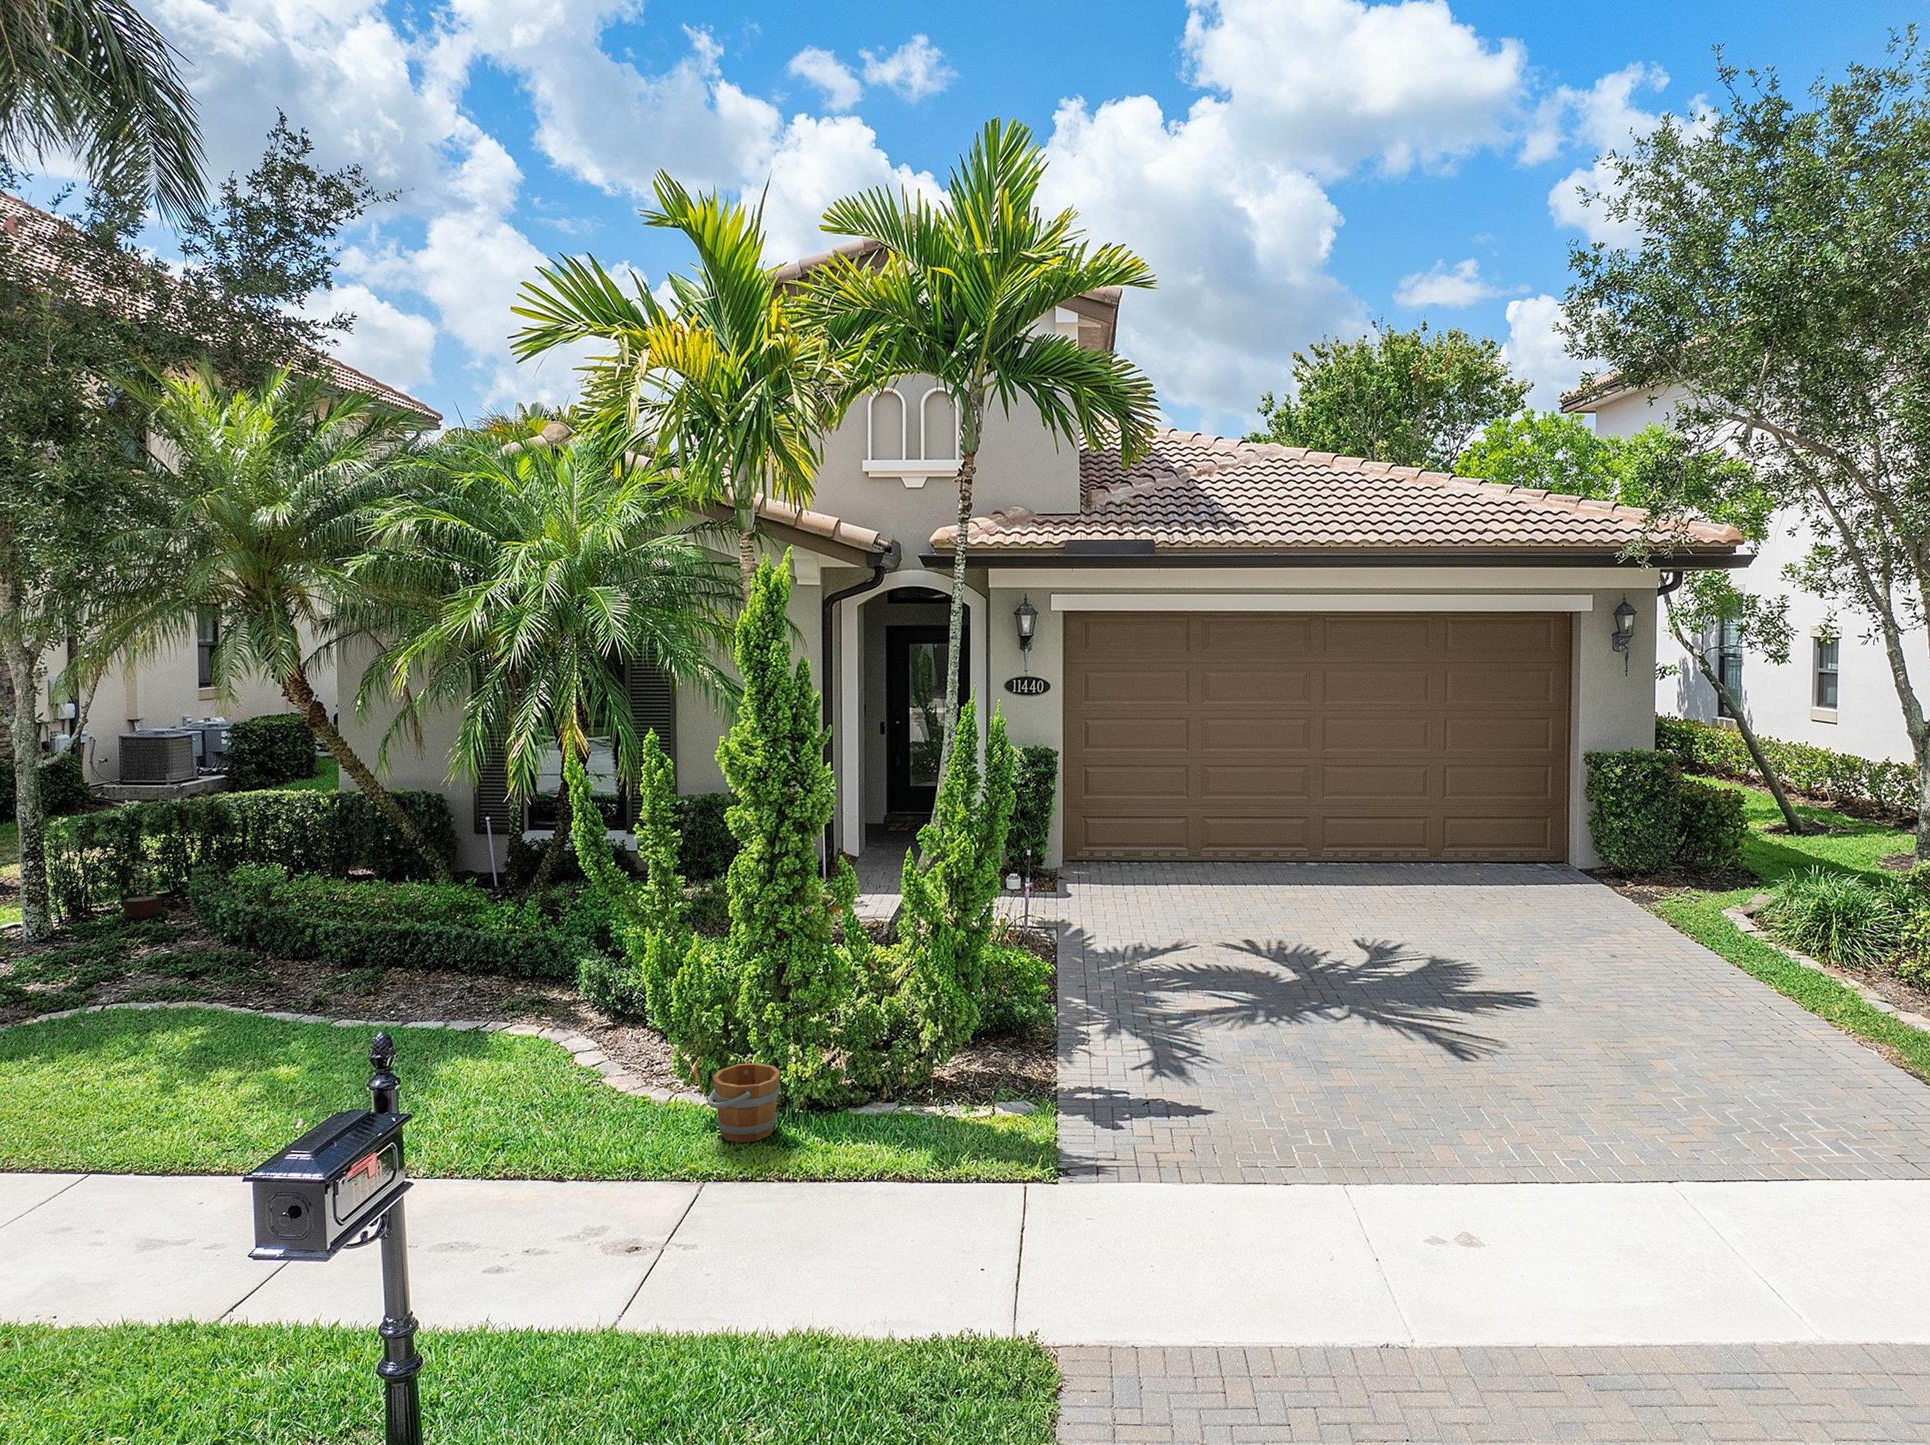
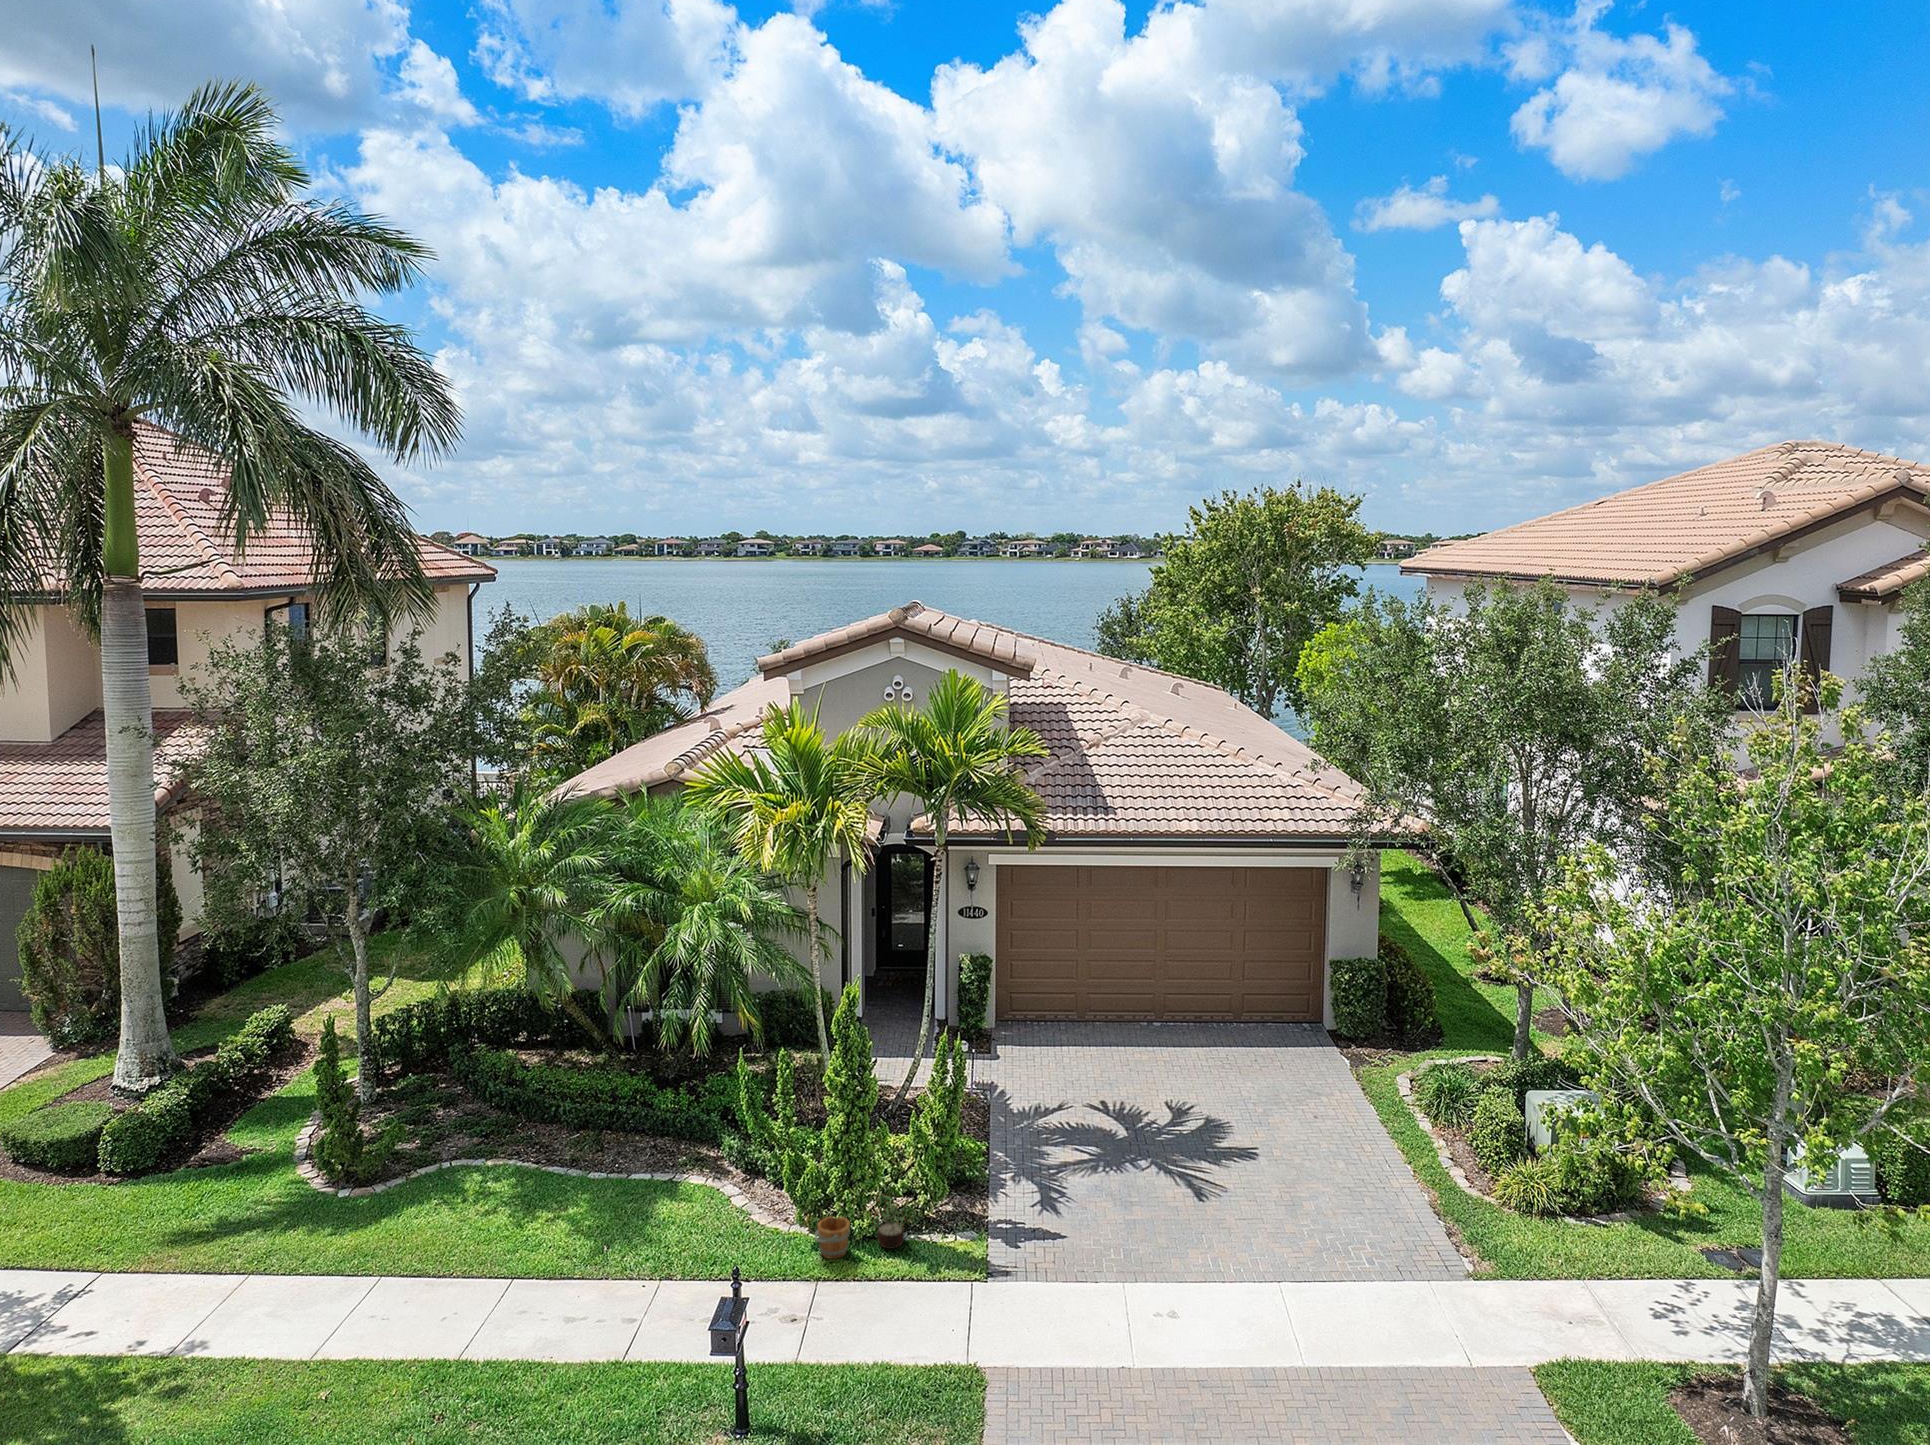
decorative plant: present [121,859,161,918] -> present [873,1195,905,1249]

